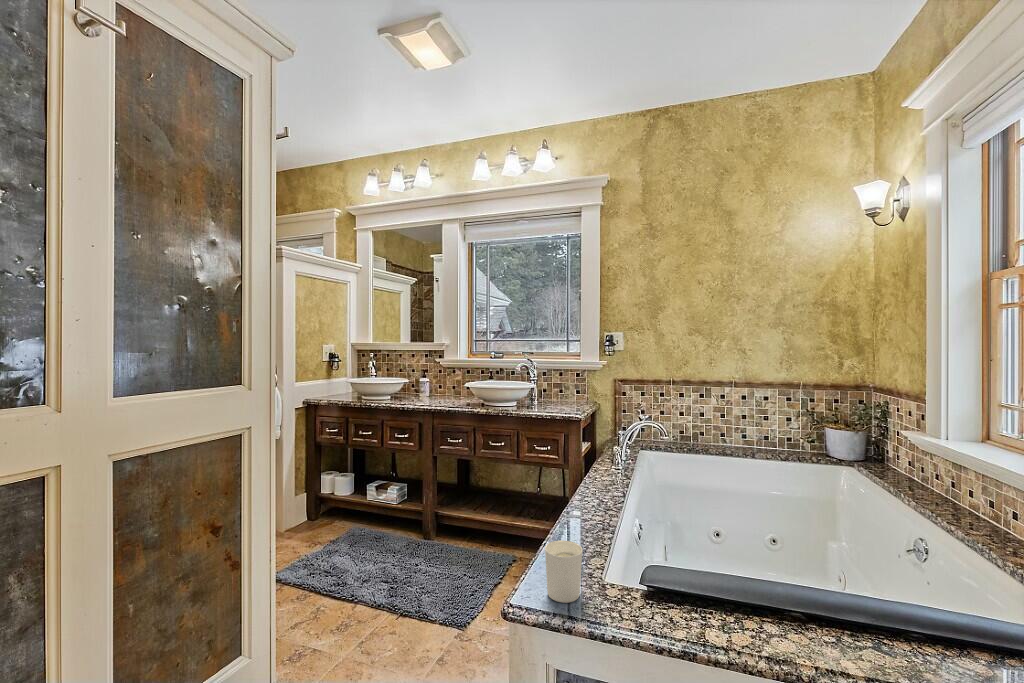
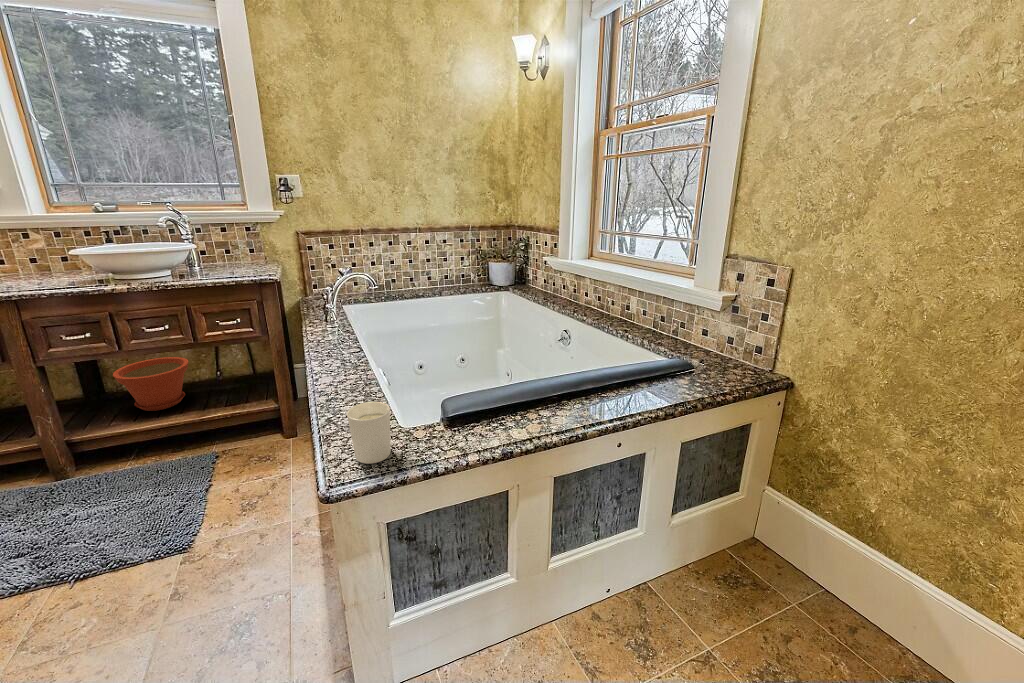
plant pot: none [470,467,517,509] -> present [113,357,189,411]

